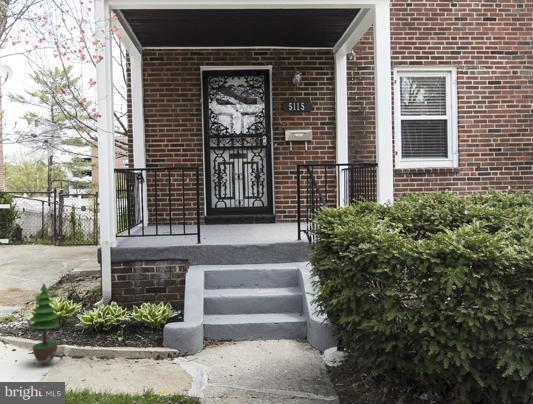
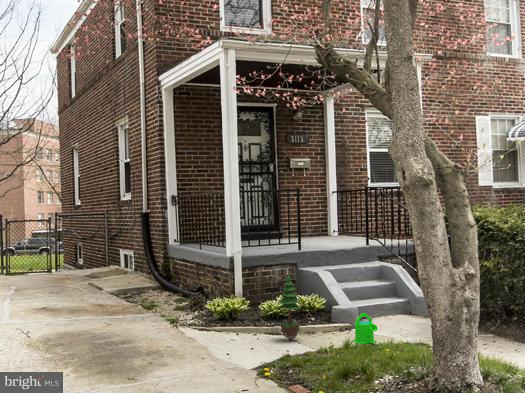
watering can: none [95,345,125,387] -> present [354,313,378,344]

